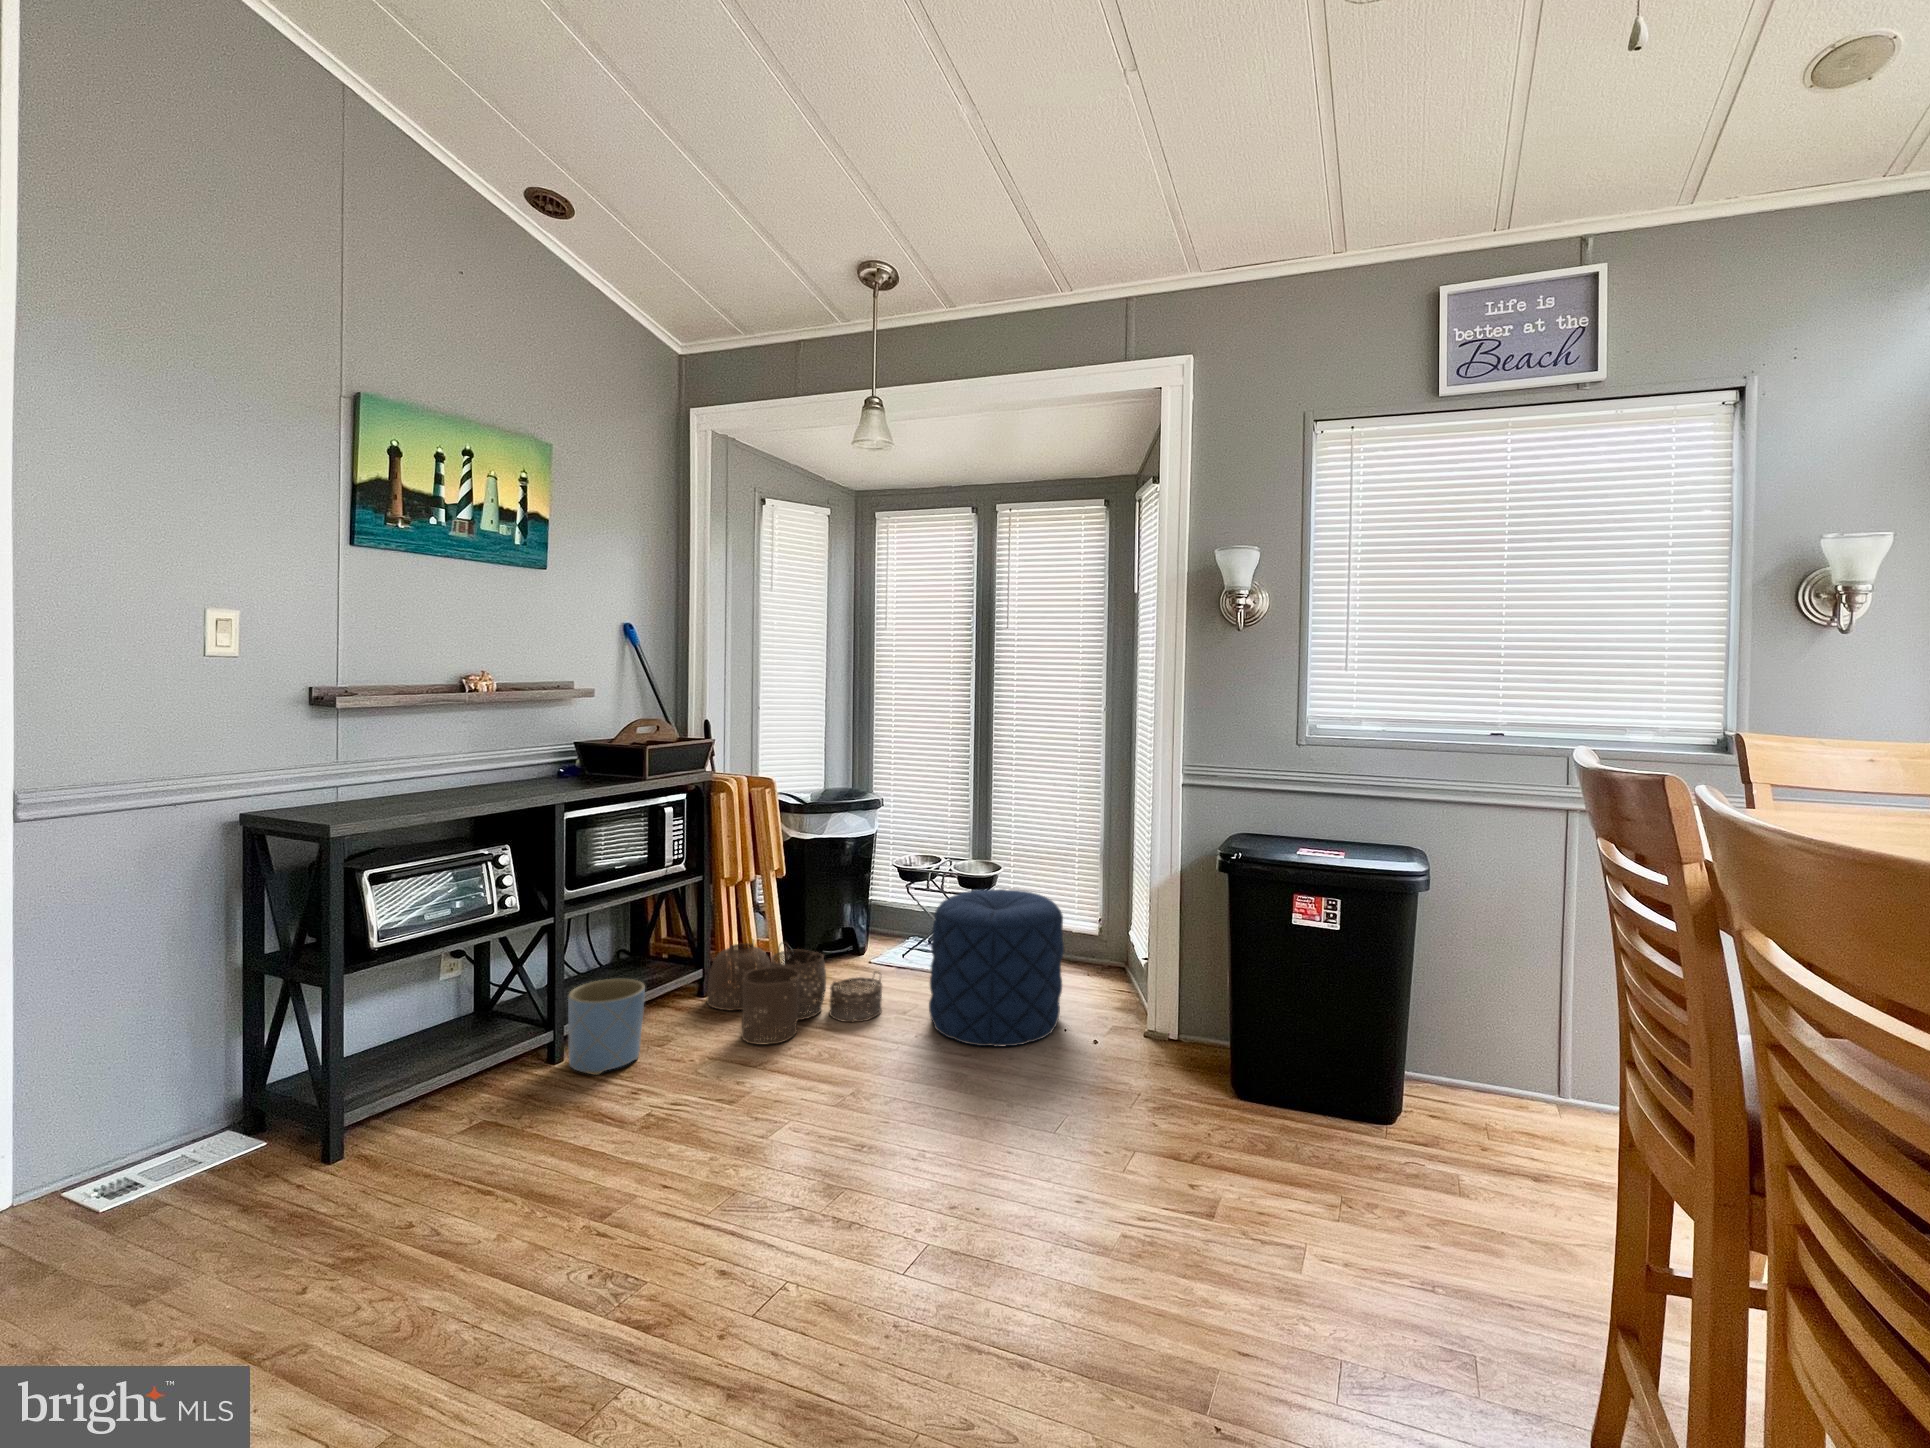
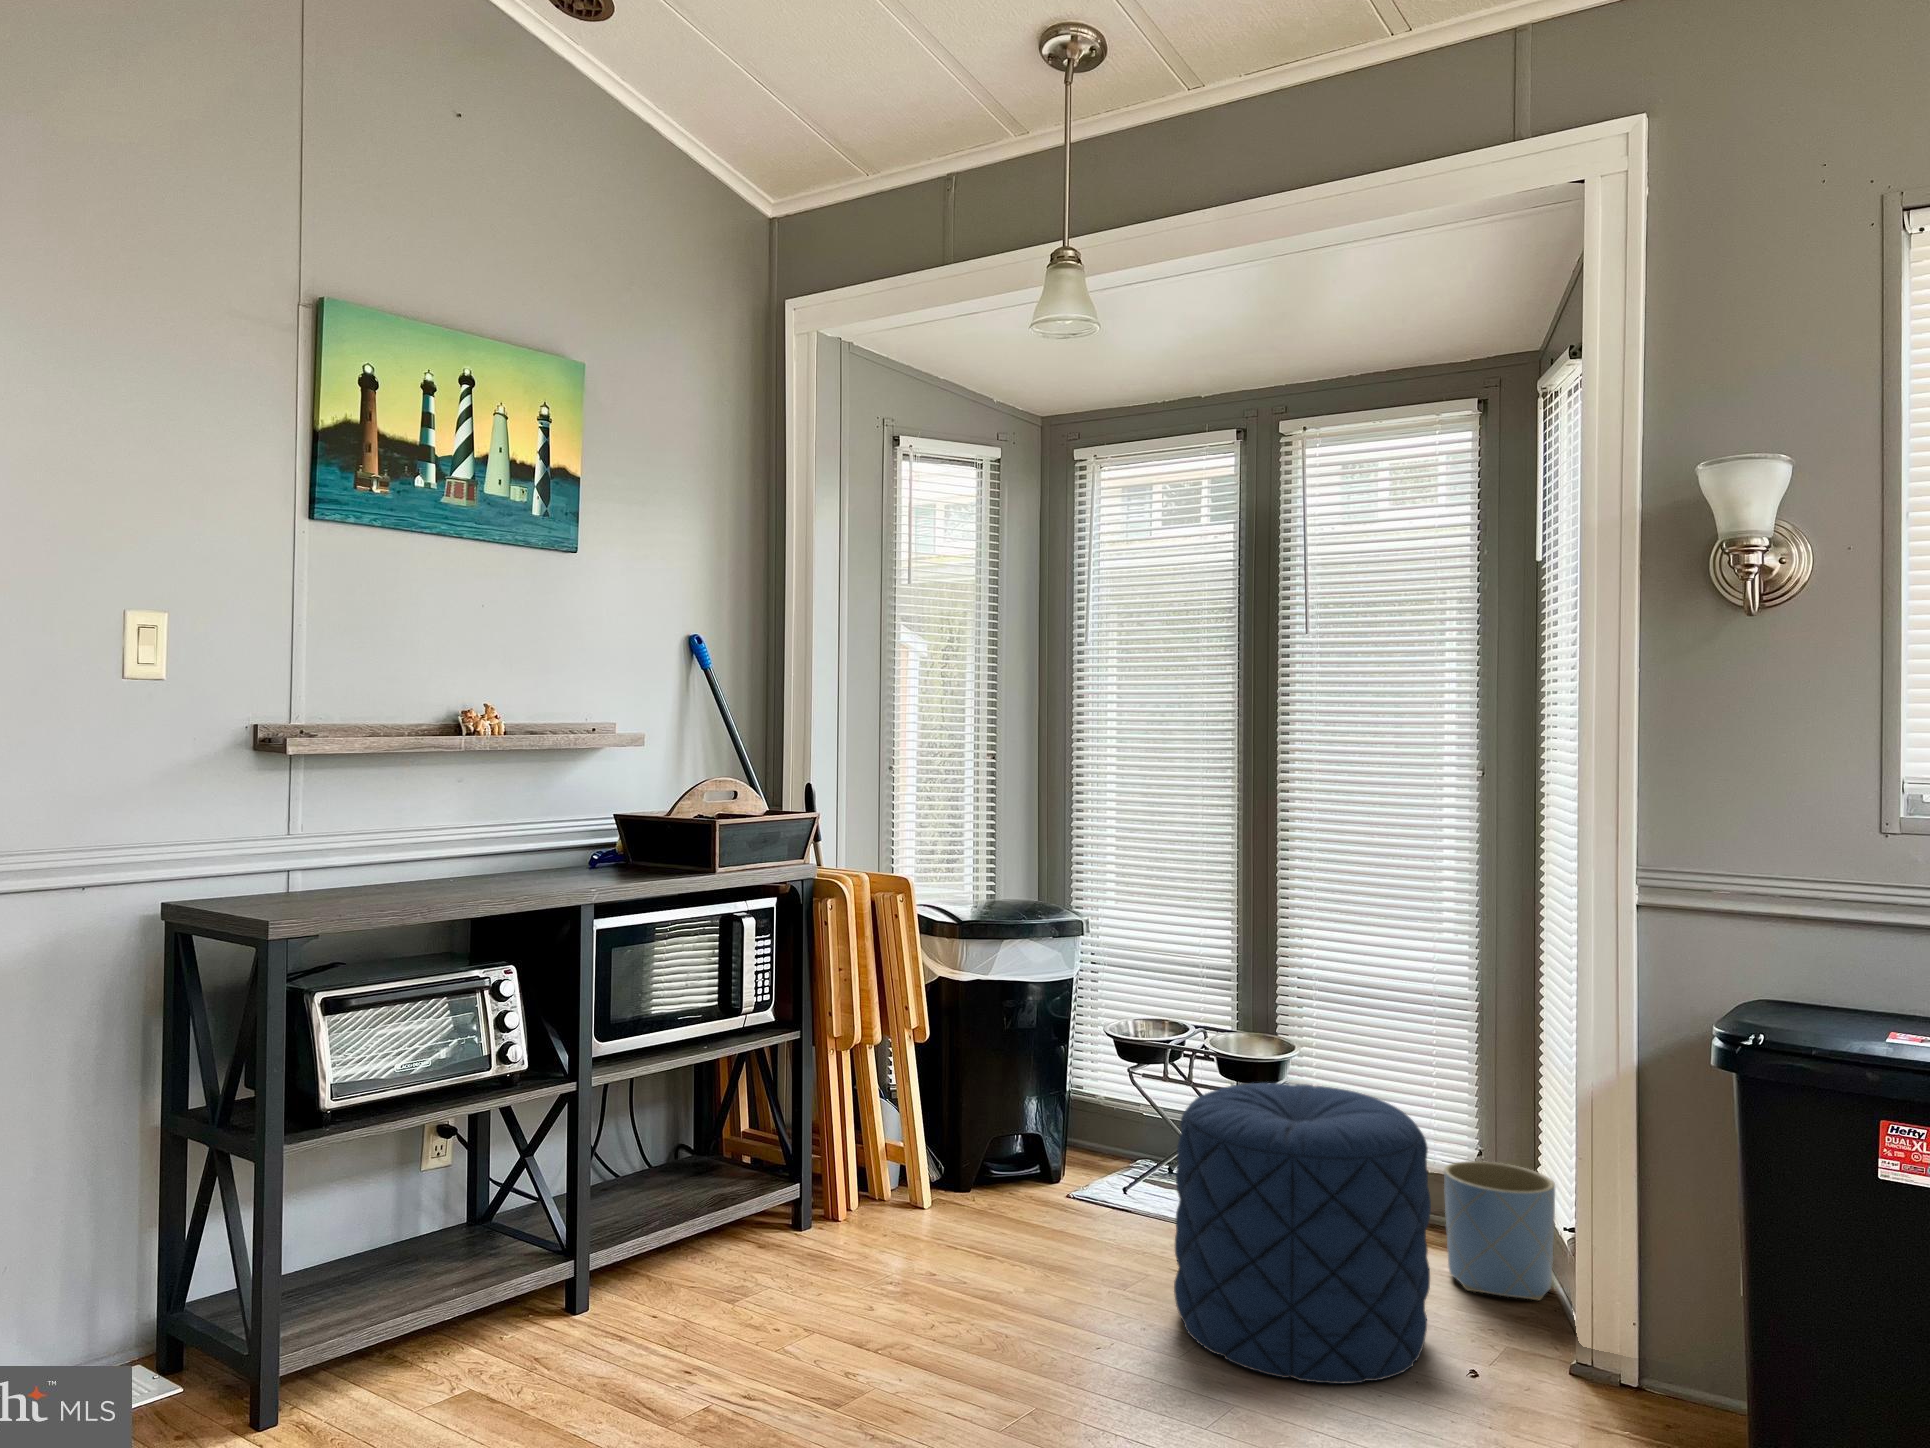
woven basket: present [707,943,882,1045] -> none [805,1142,1091,1326]
planter: present [568,979,645,1075] -> present [1444,1161,1555,1300]

